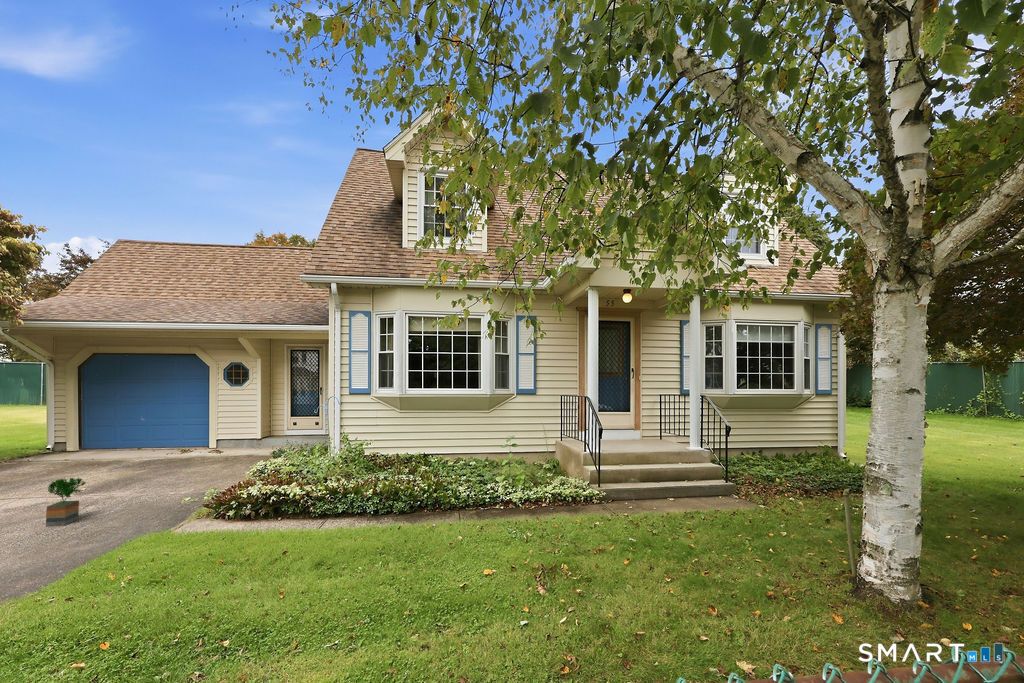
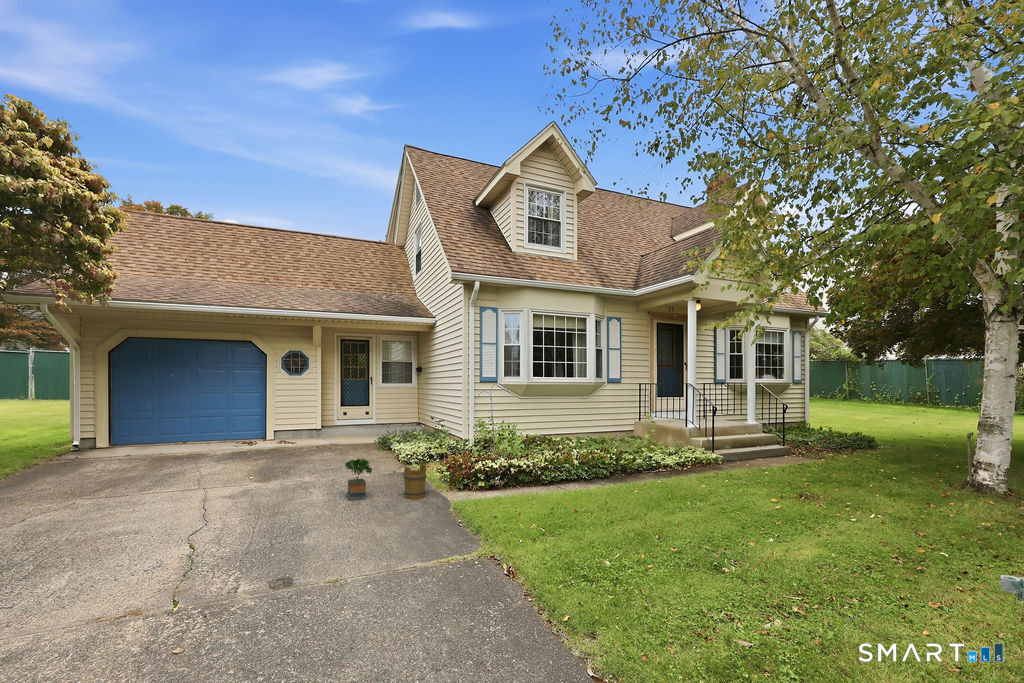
bucket: none [99,487,137,531] -> present [402,464,427,499]

